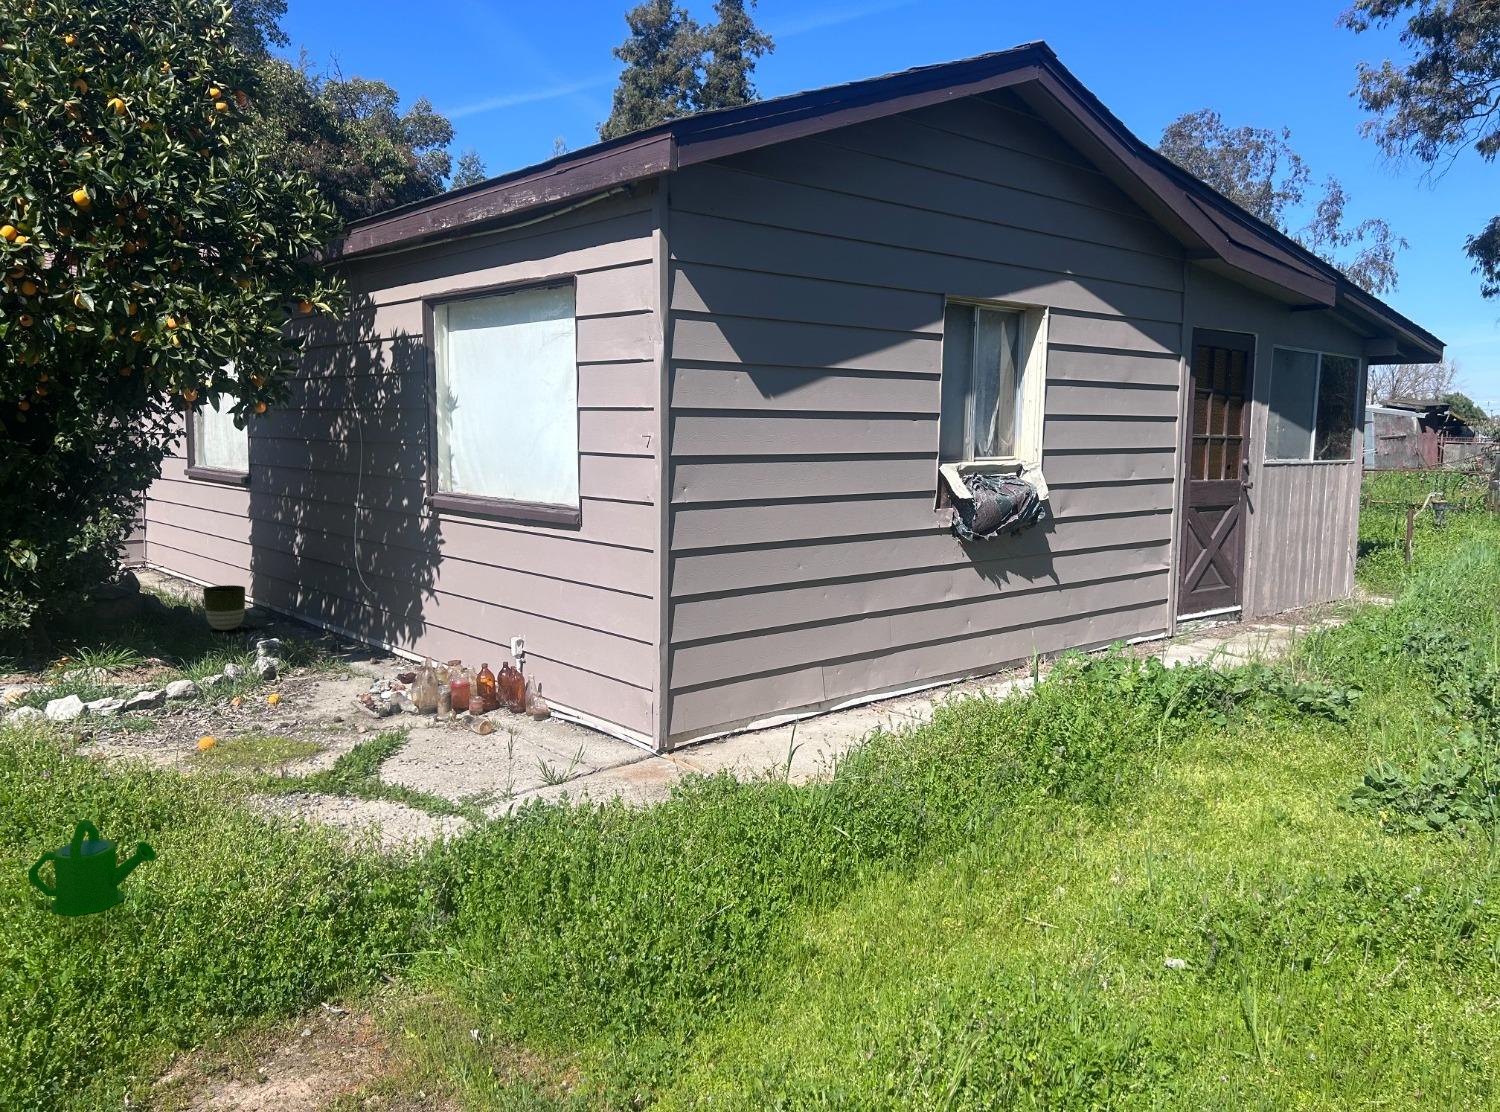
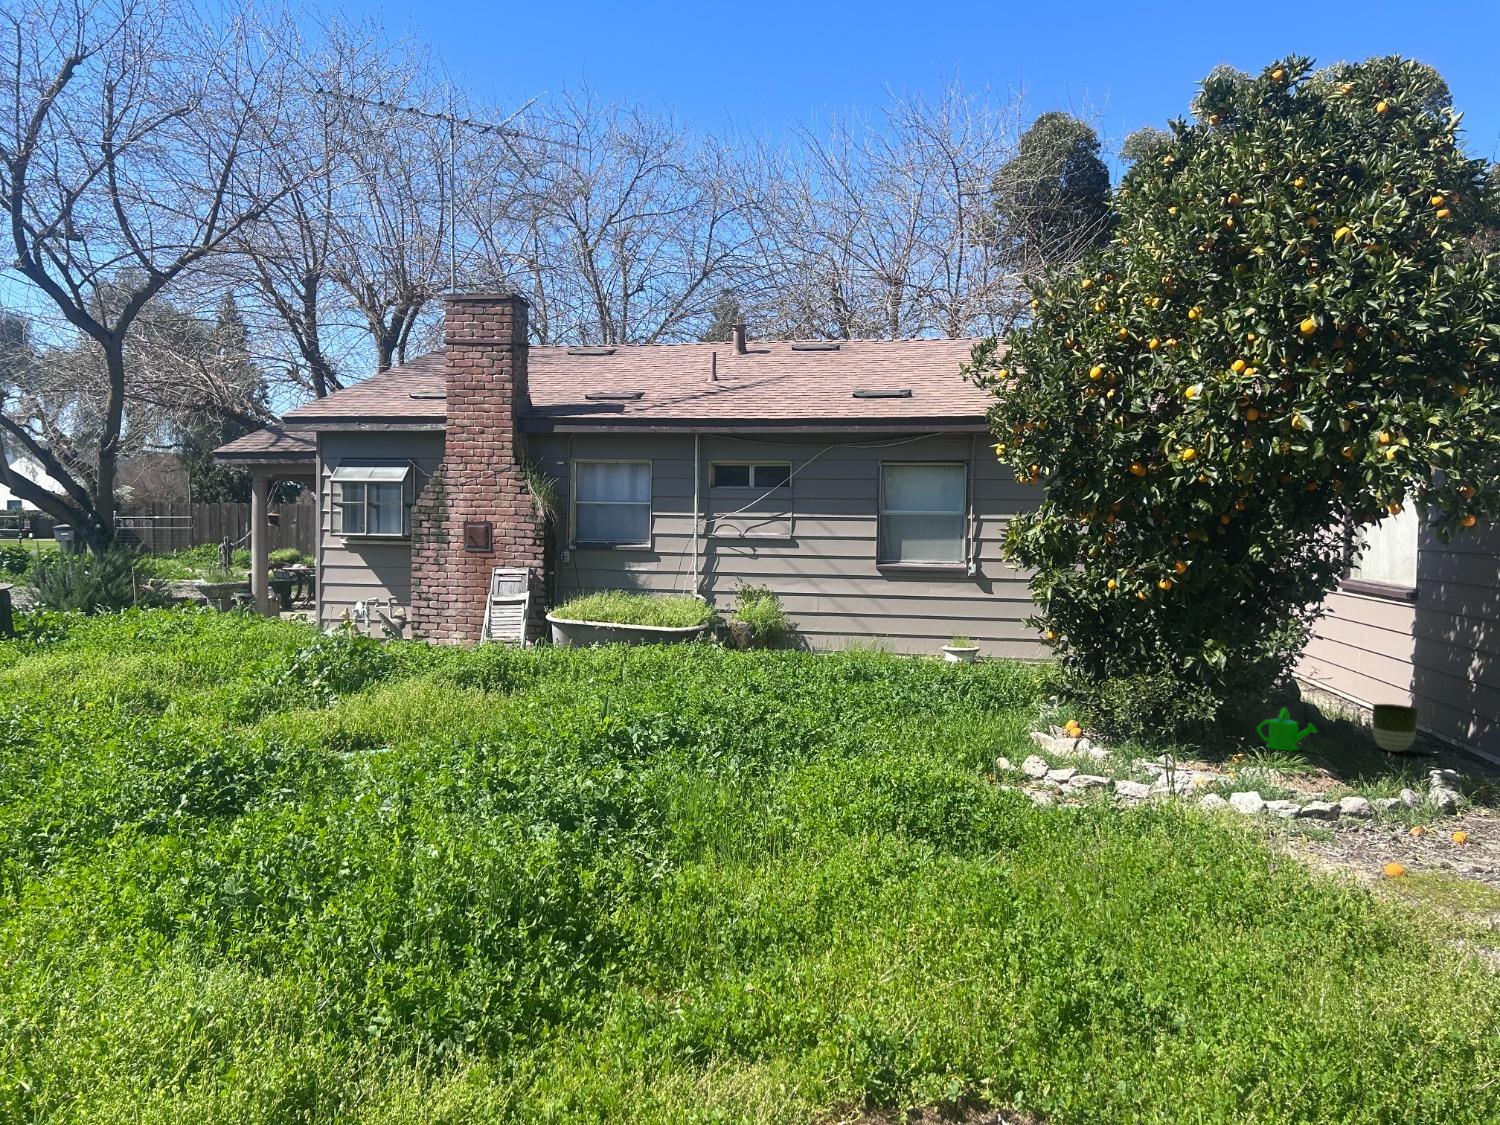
watering can: present [28,819,156,916] -> present [1257,708,1317,751]

